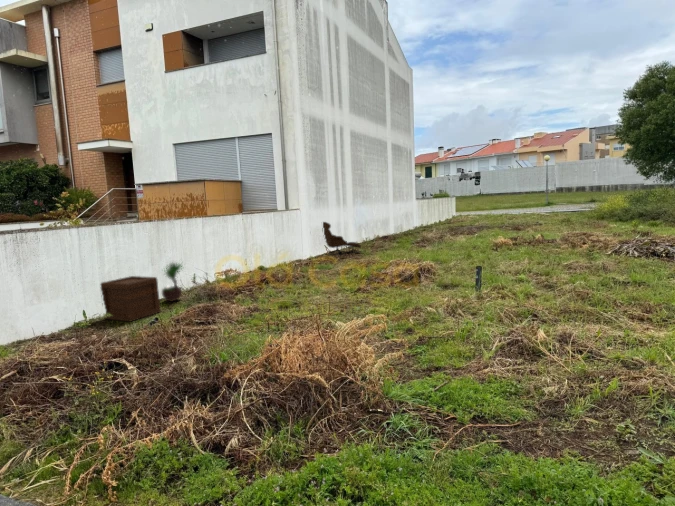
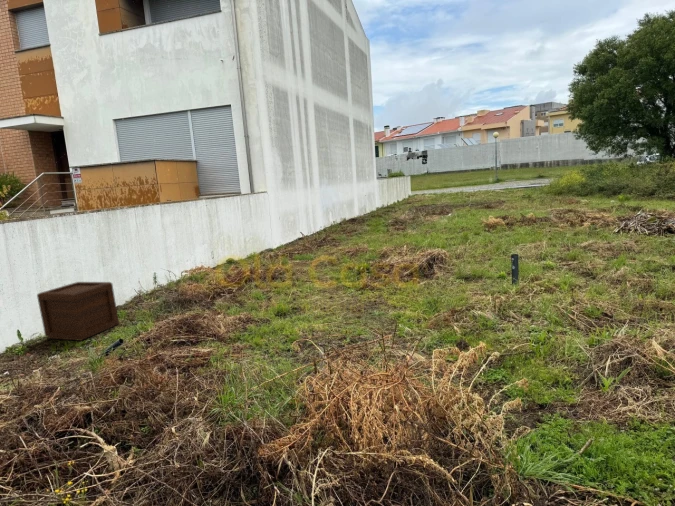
lounge chair: present [323,222,361,254] -> none [290,205,334,242]
potted tree: present [162,263,182,301] -> none [115,258,145,308]

